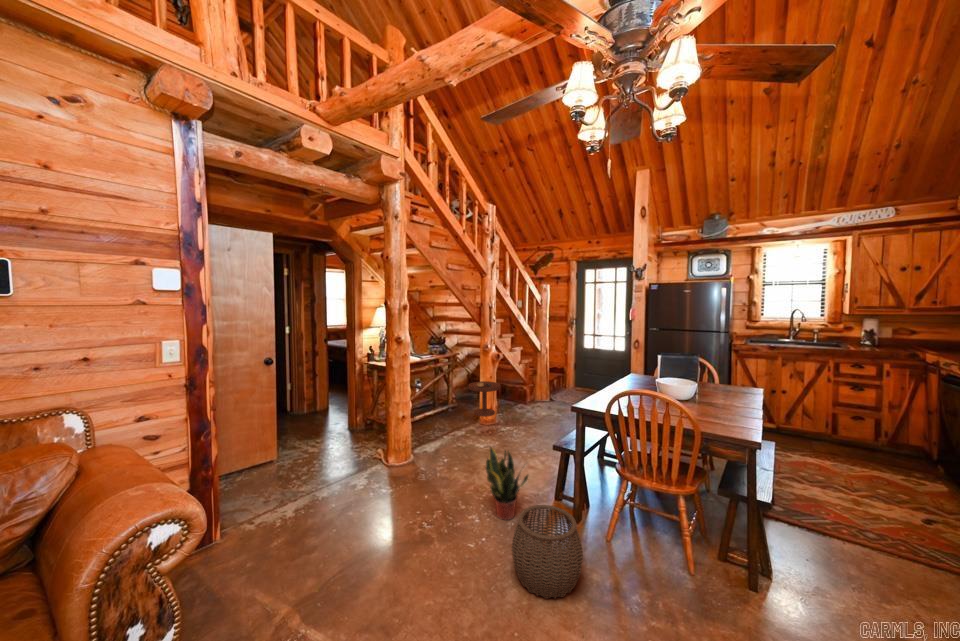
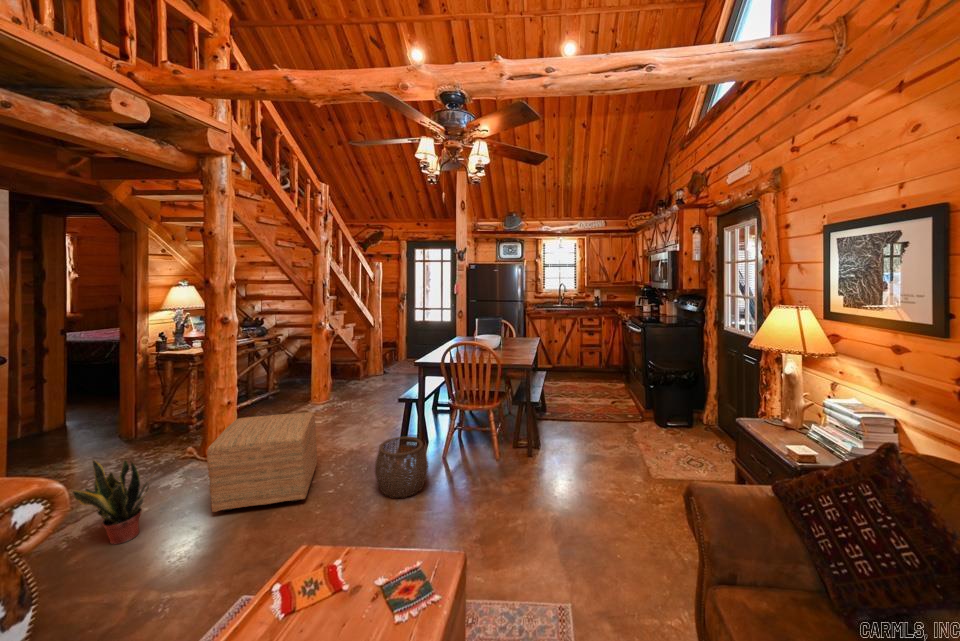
side table: present [468,381,500,417] -> none [310,356,343,413]
ottoman: none [342,444,456,560] -> present [207,412,317,512]
potted plant: present [485,447,528,520] -> present [73,460,155,544]

